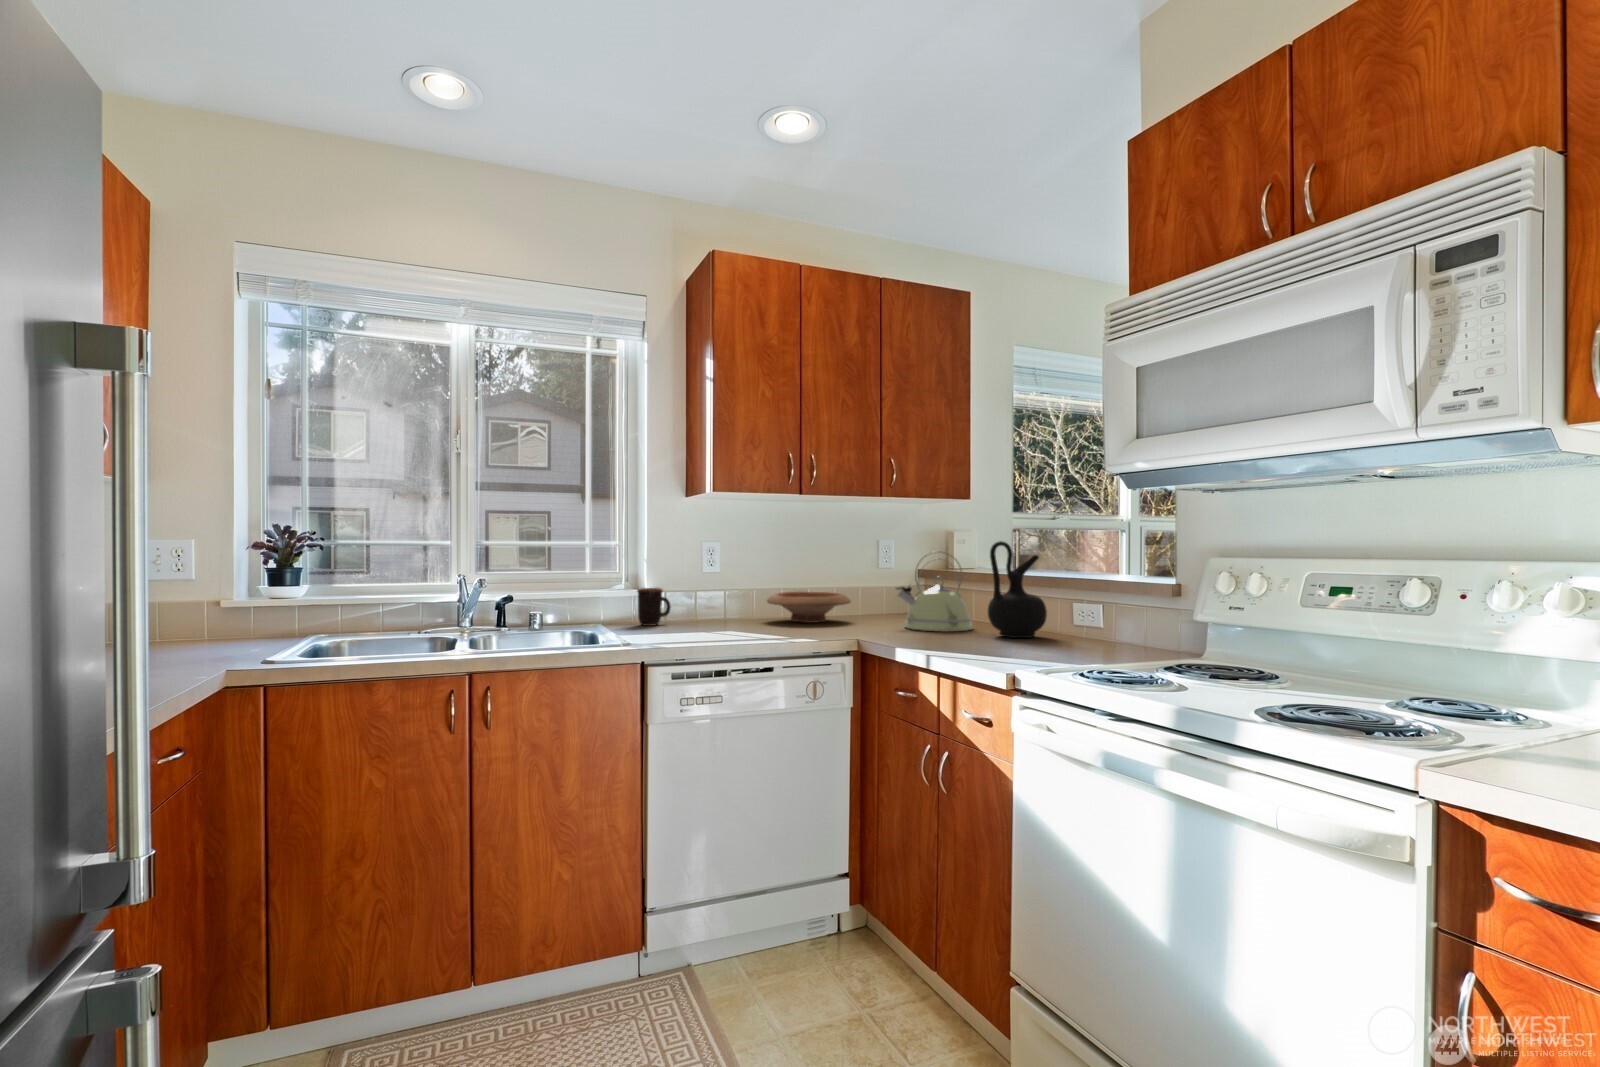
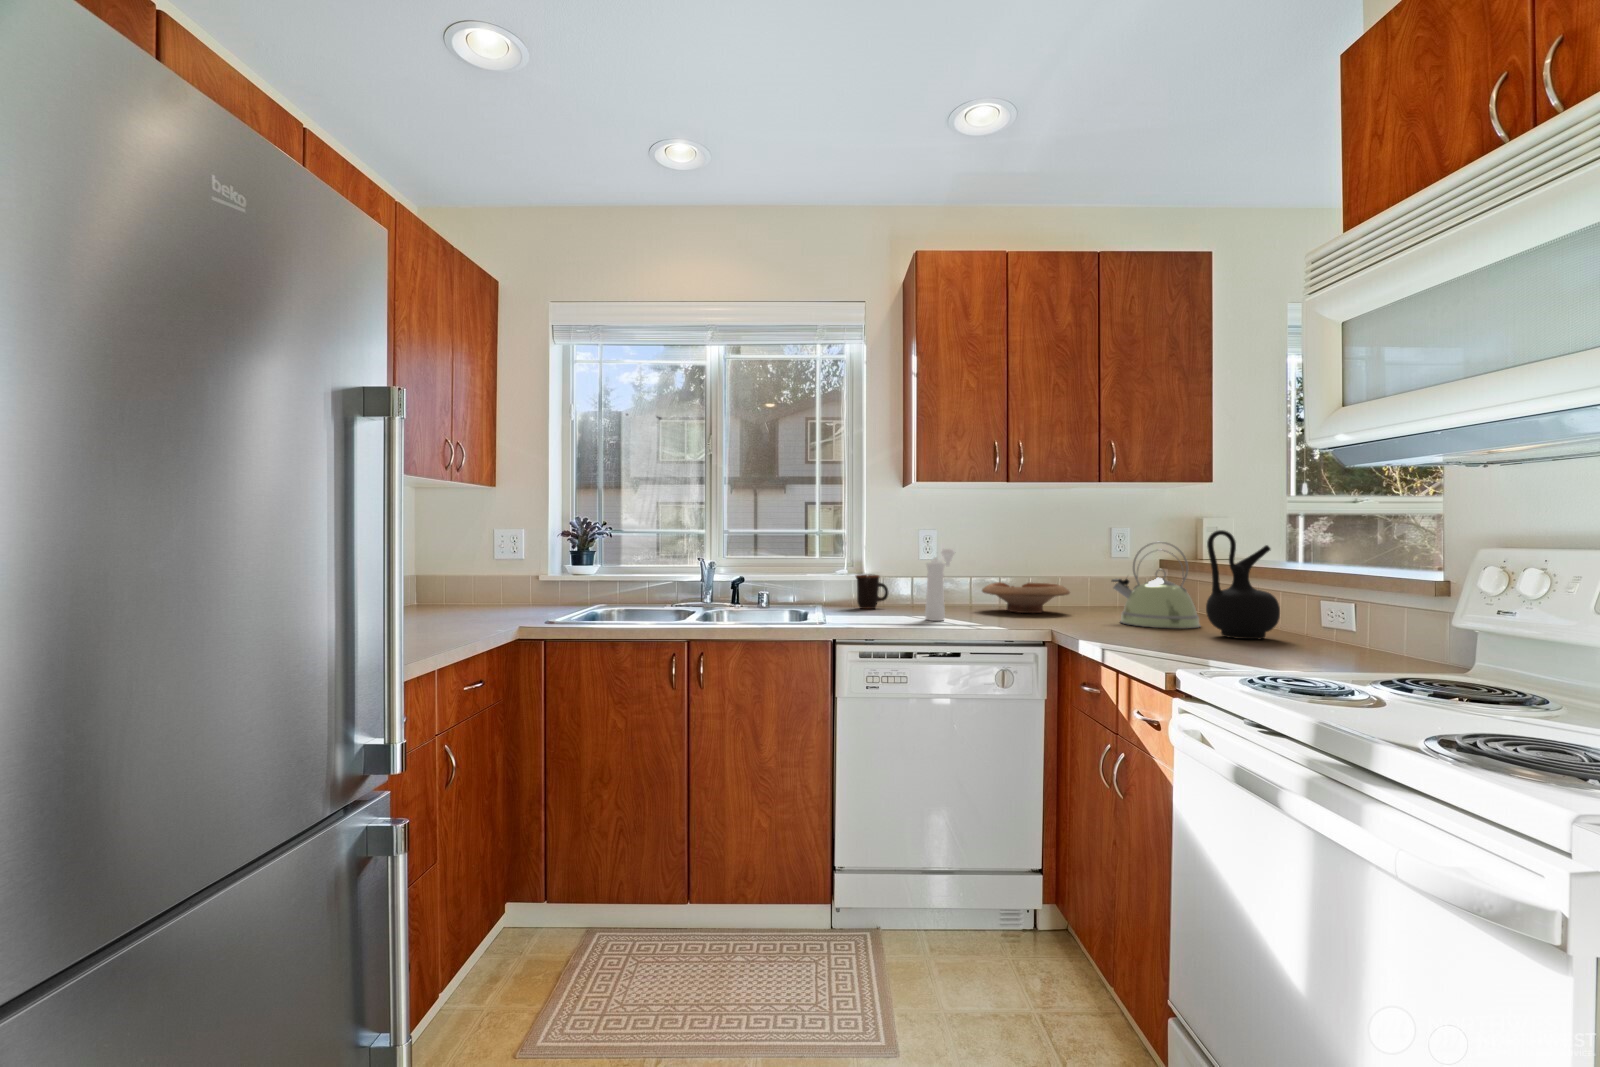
pepper mill: none [727,560,752,635] -> present [925,549,955,621]

